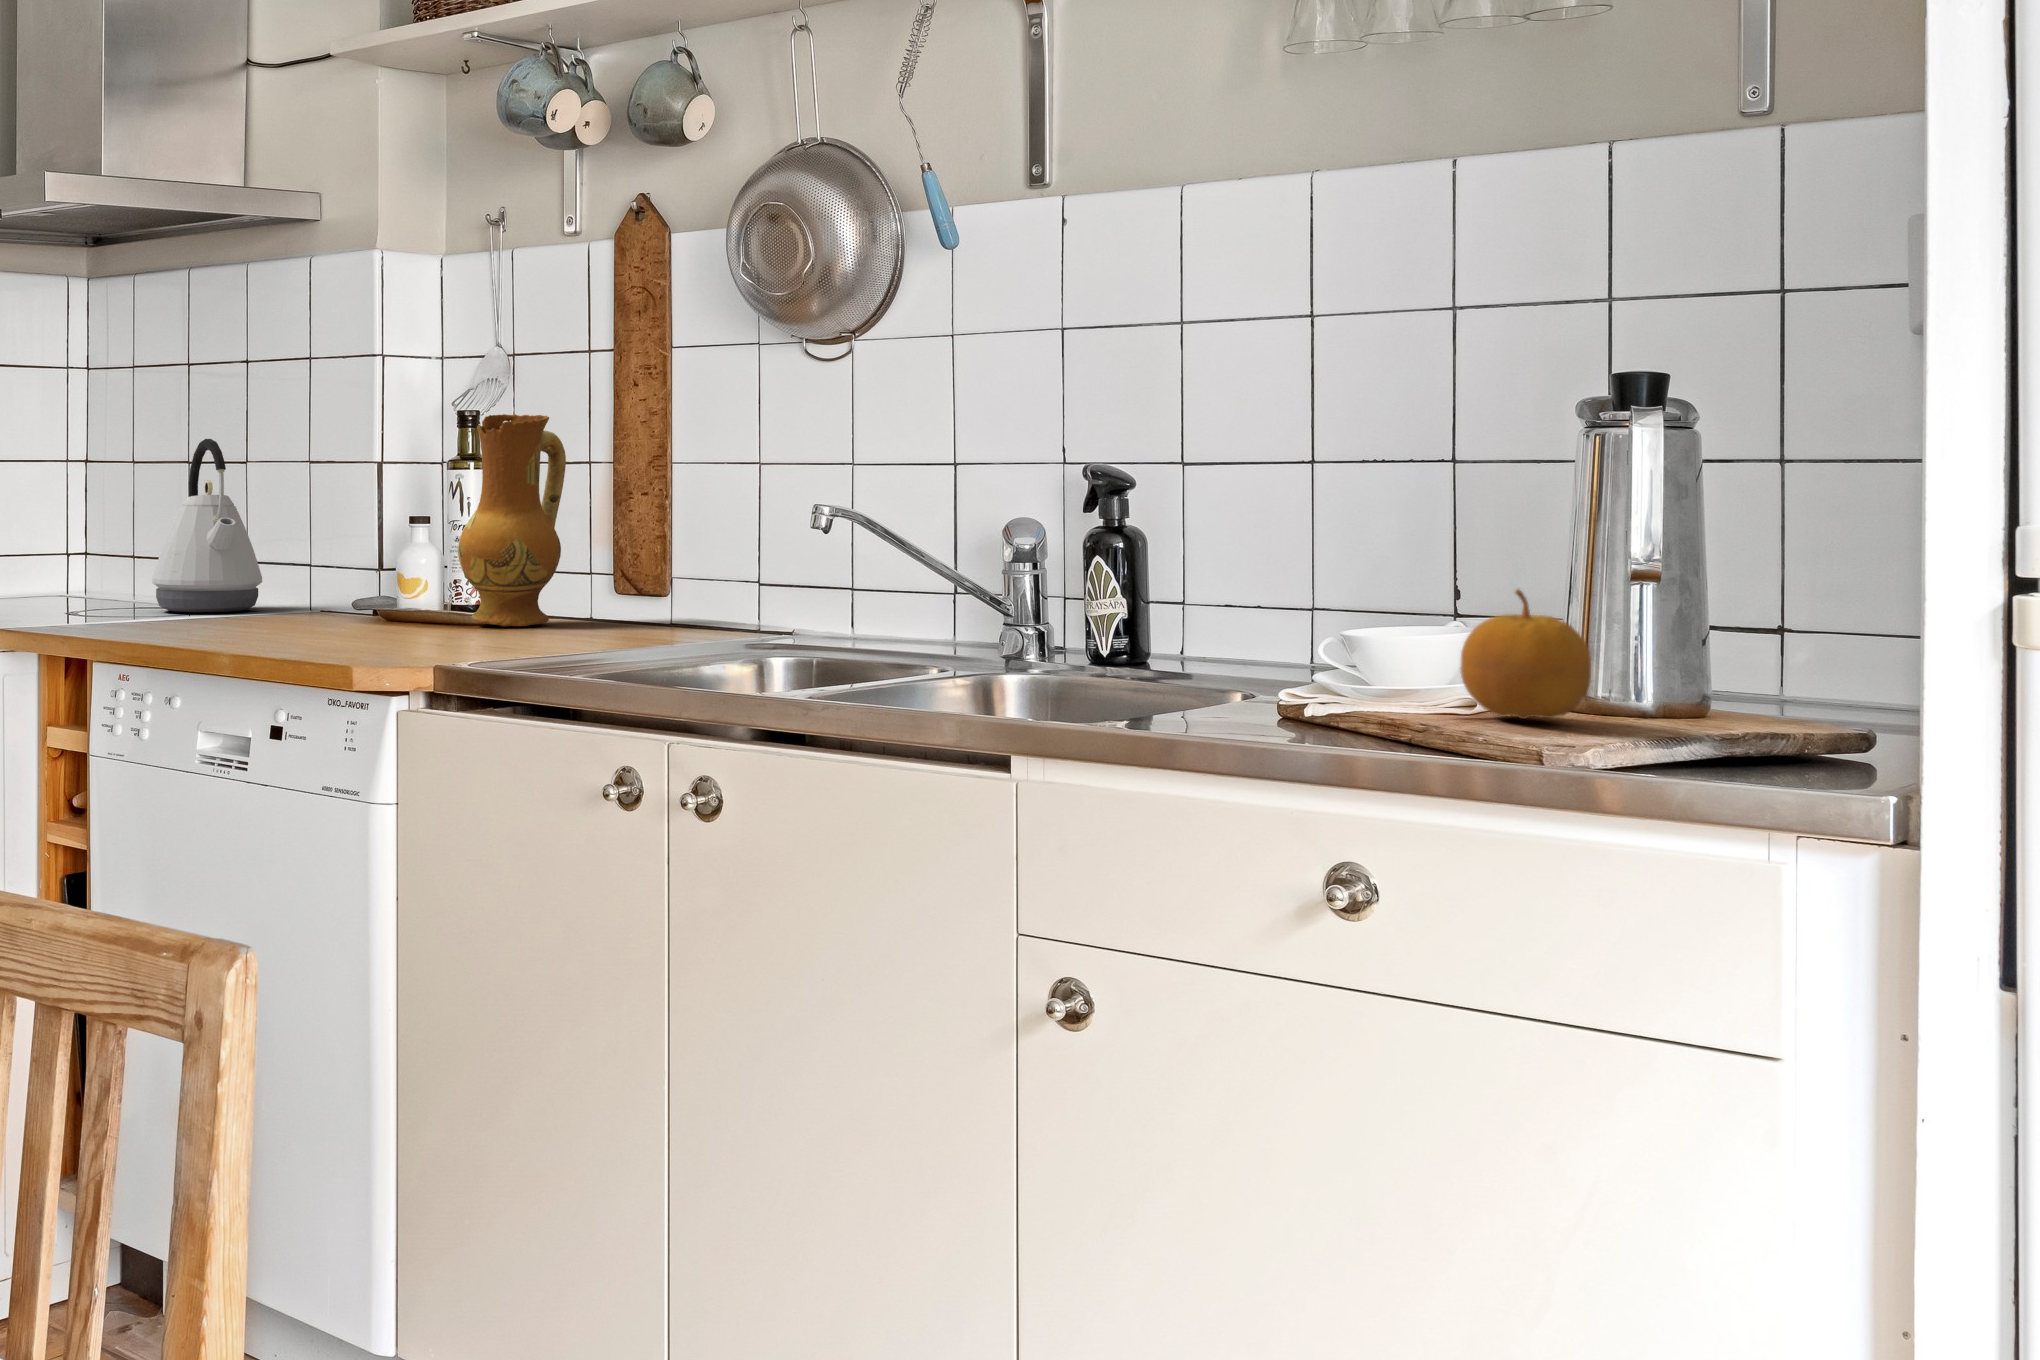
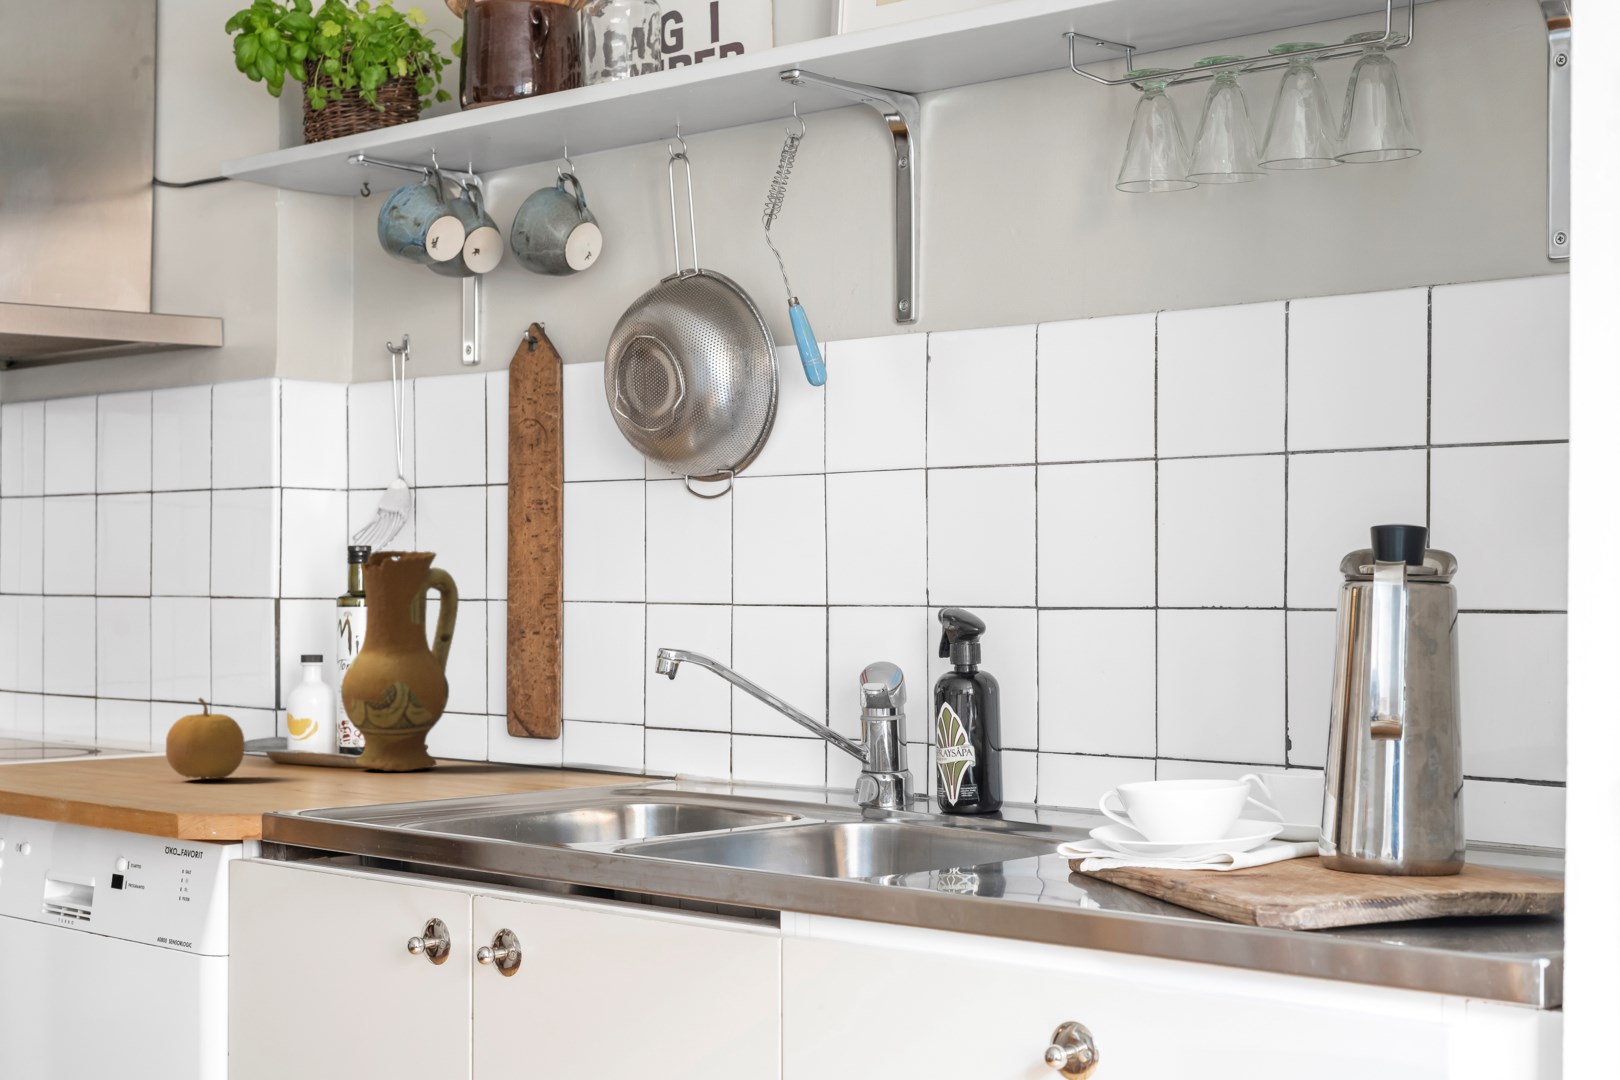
kettle: present [152,439,262,612] -> none [41,573,158,754]
fruit: present [1460,590,1591,719] -> present [166,698,245,779]

